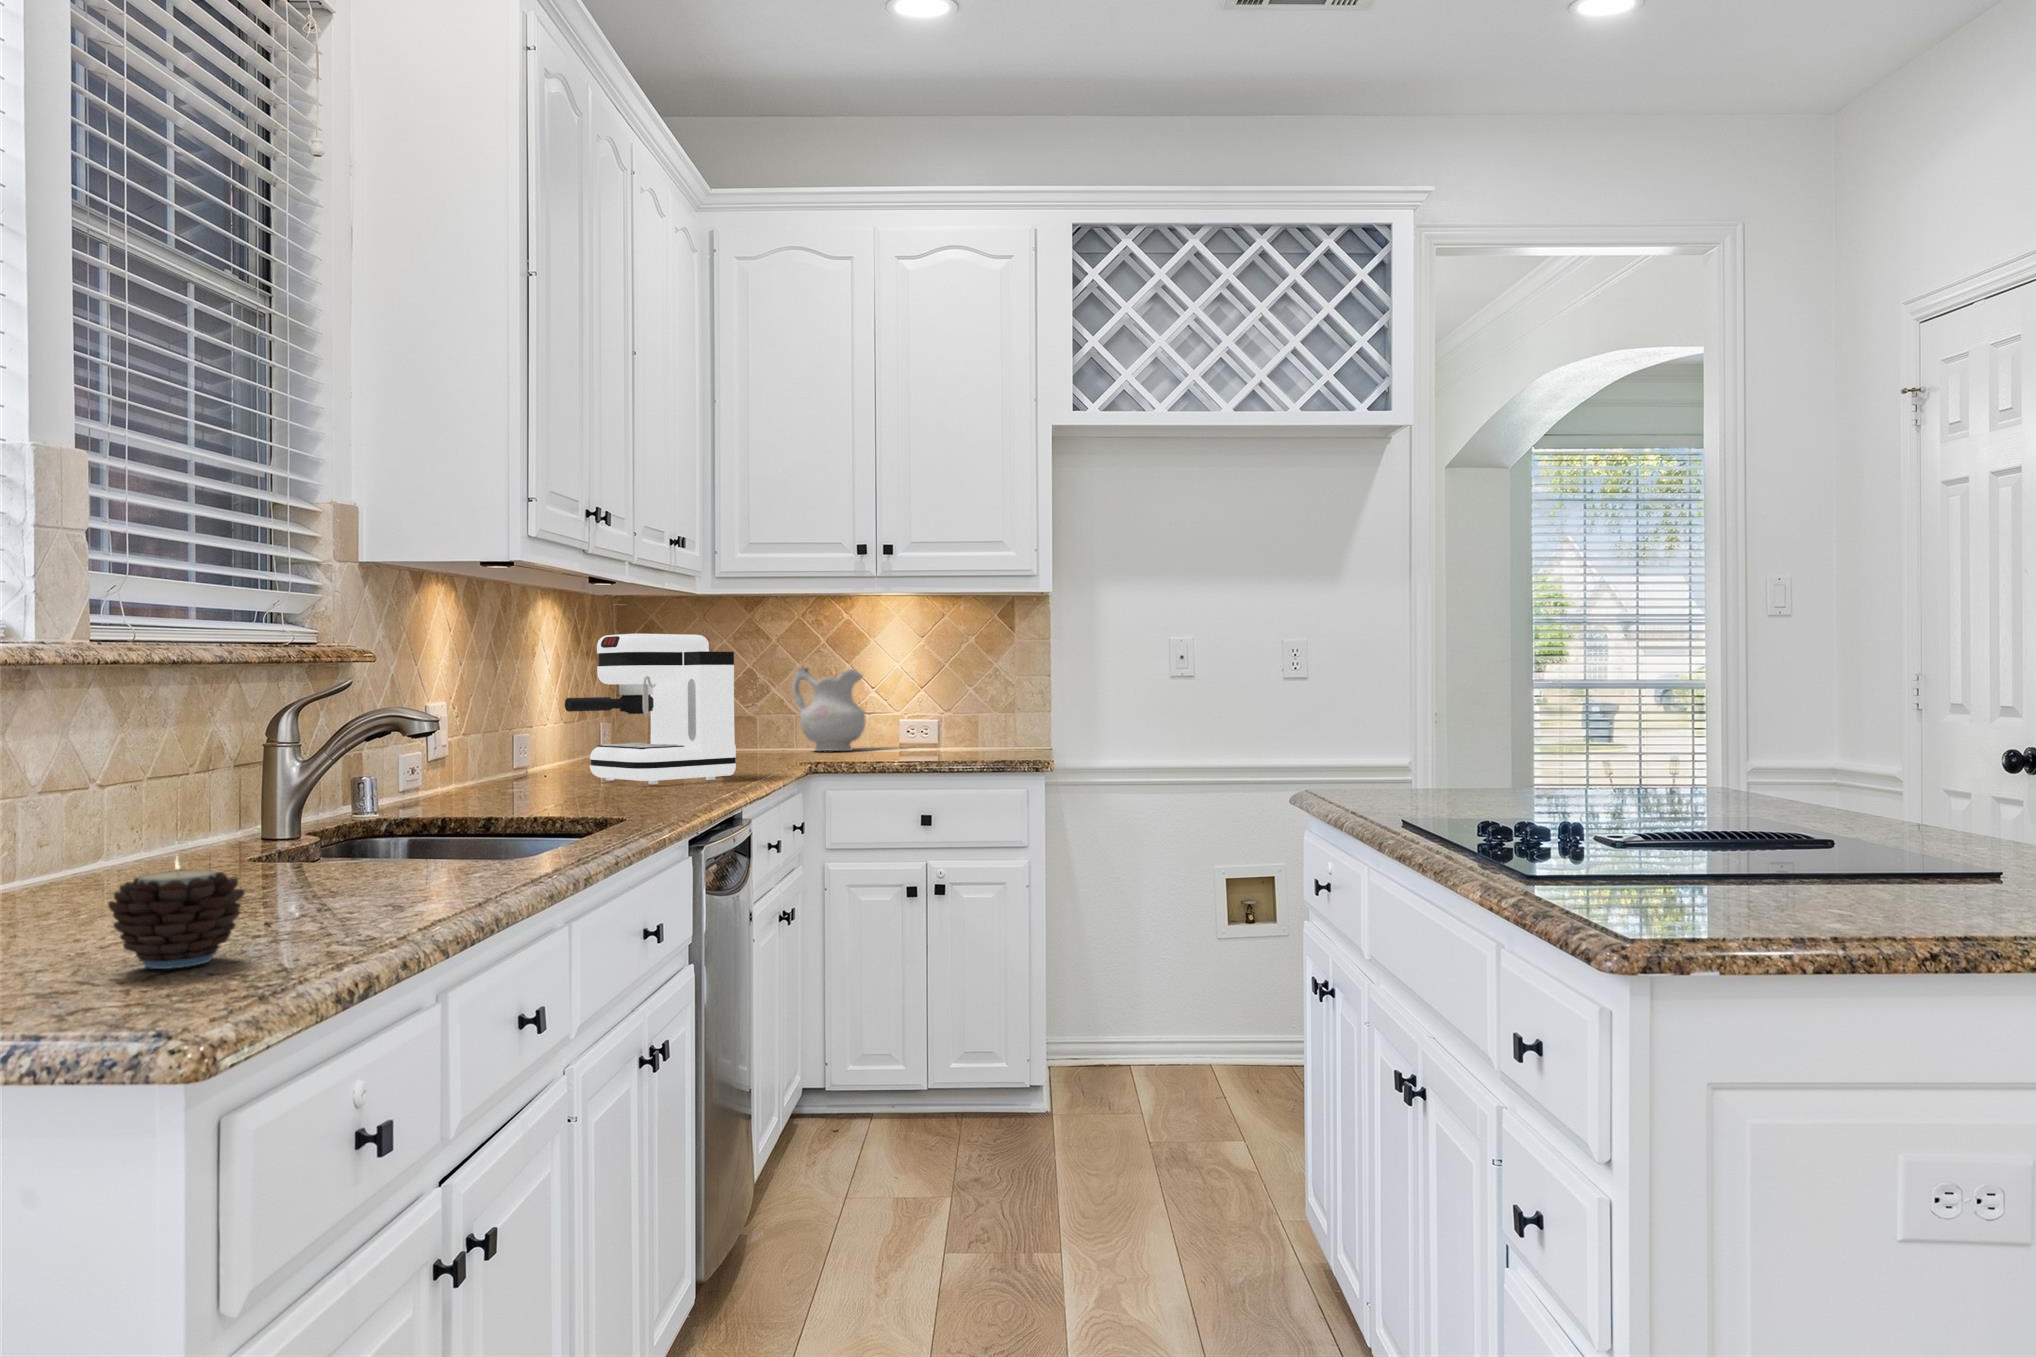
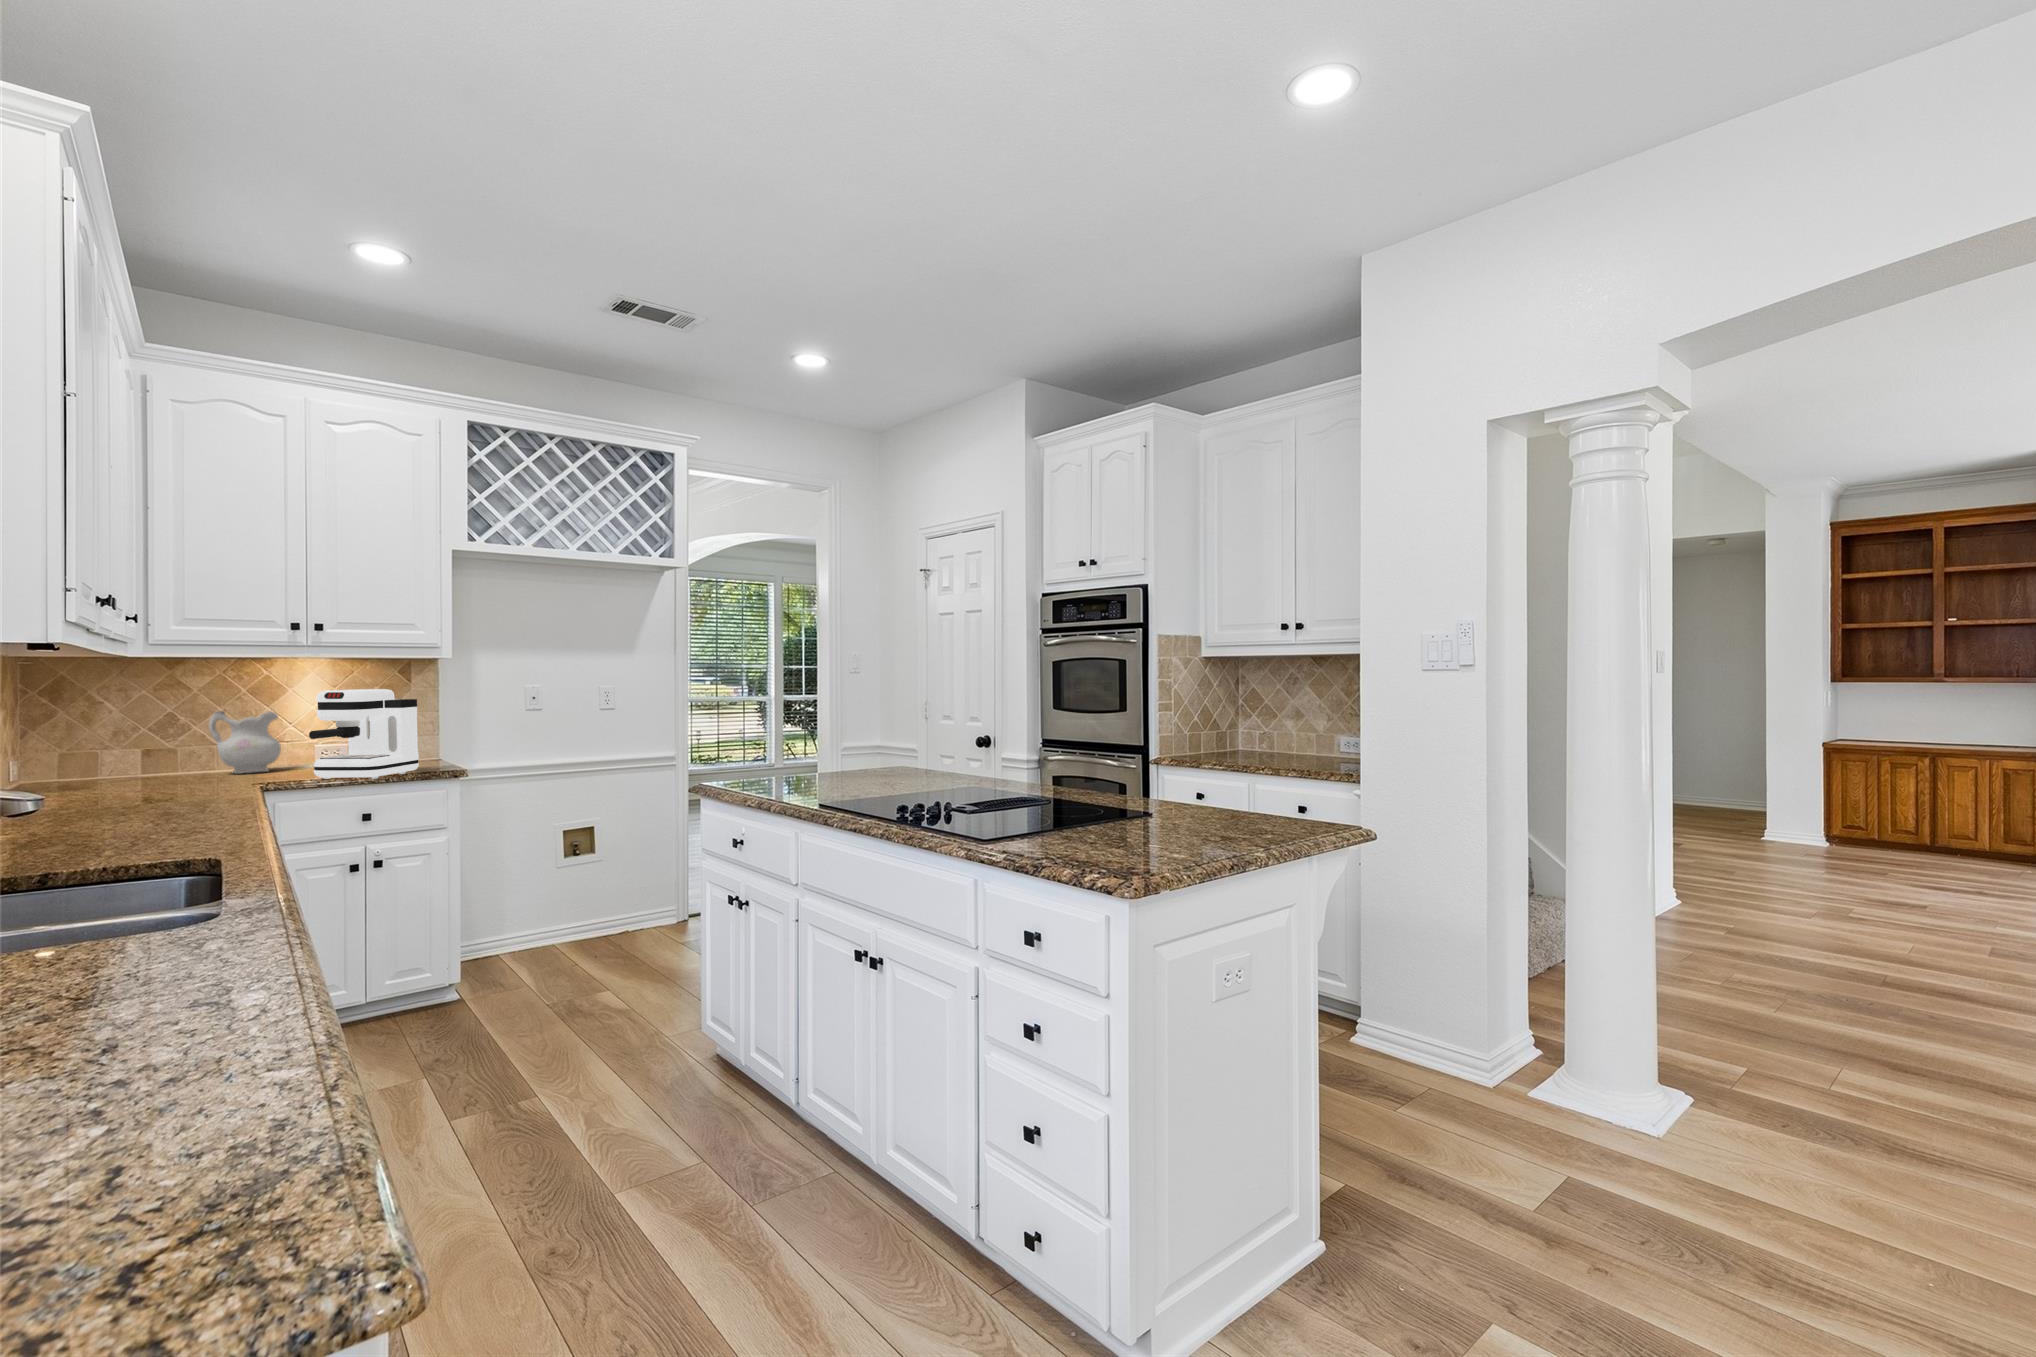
coffee maker: present [565,634,736,784] -> present [309,689,419,779]
candle: present [108,858,245,969] -> none [144,900,227,964]

